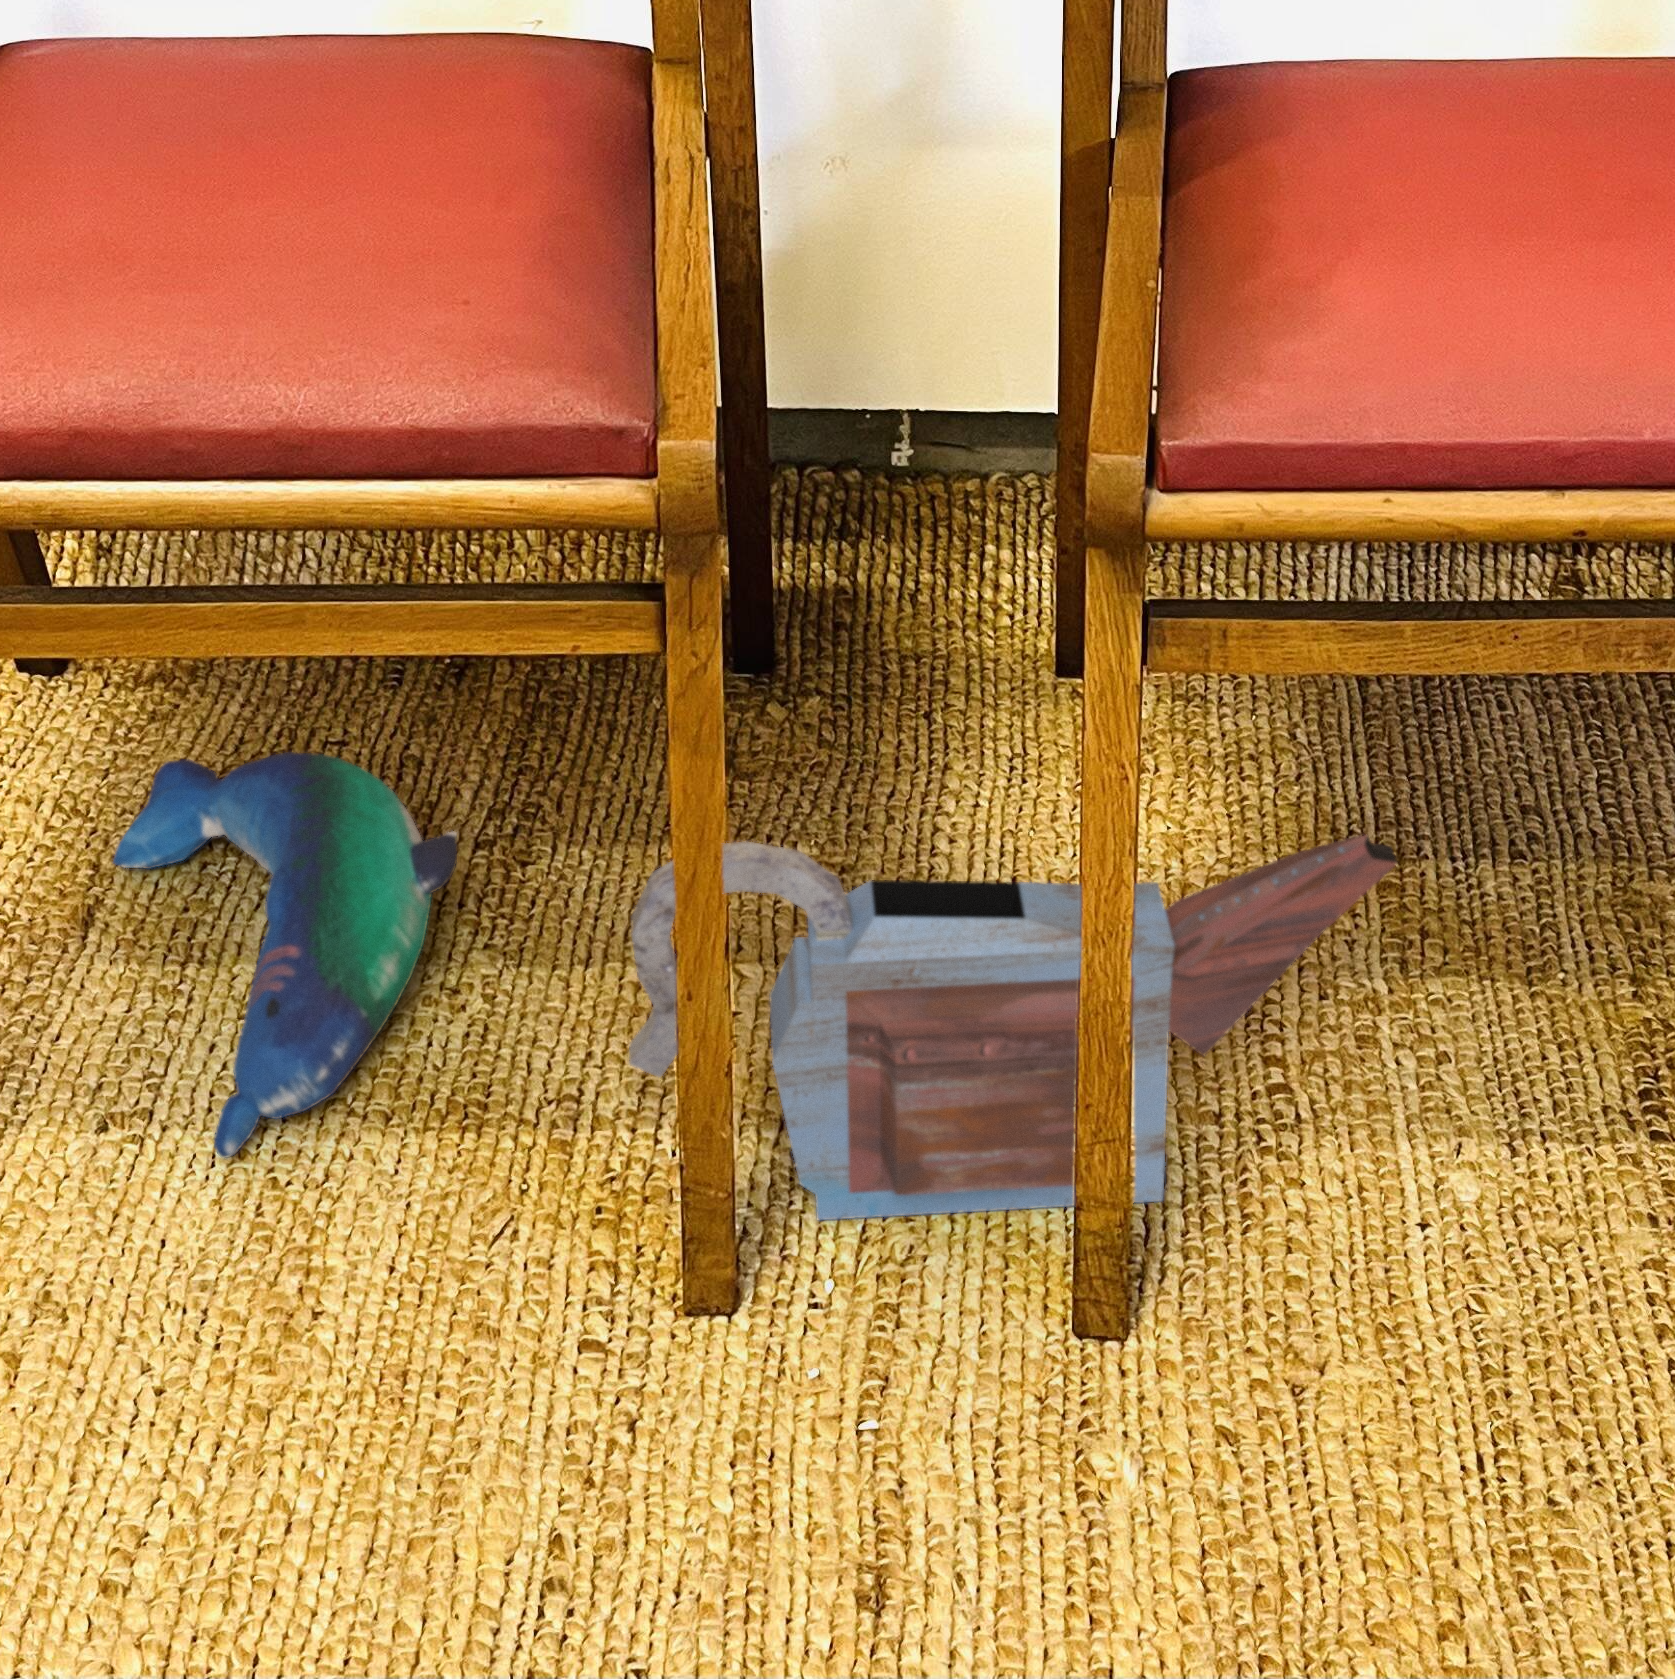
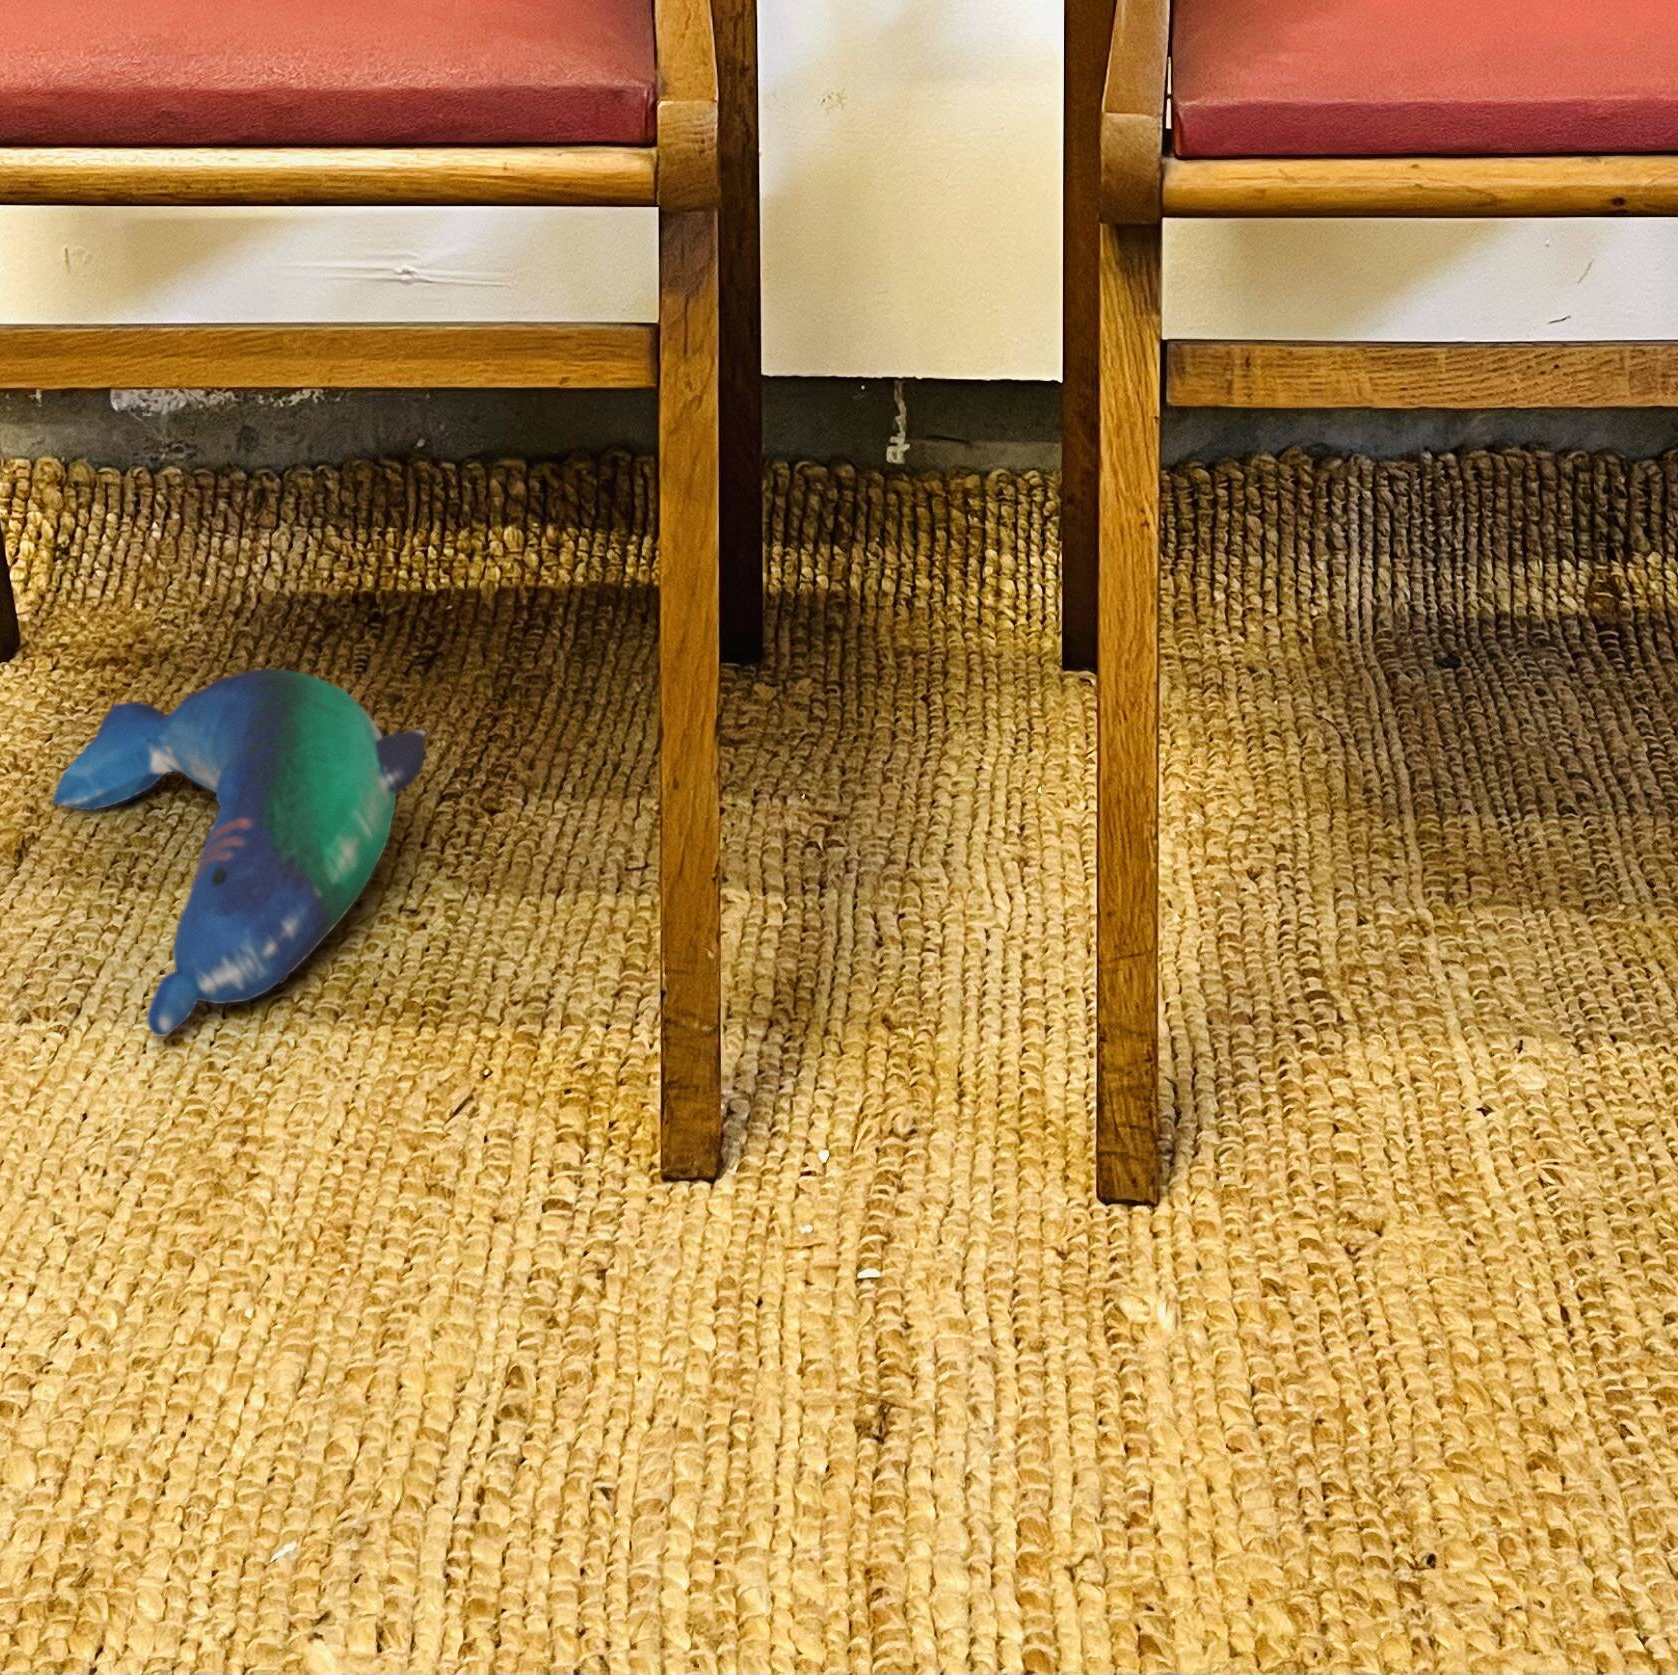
watering can: present [629,835,1397,1220] -> none [607,640,1445,1100]

